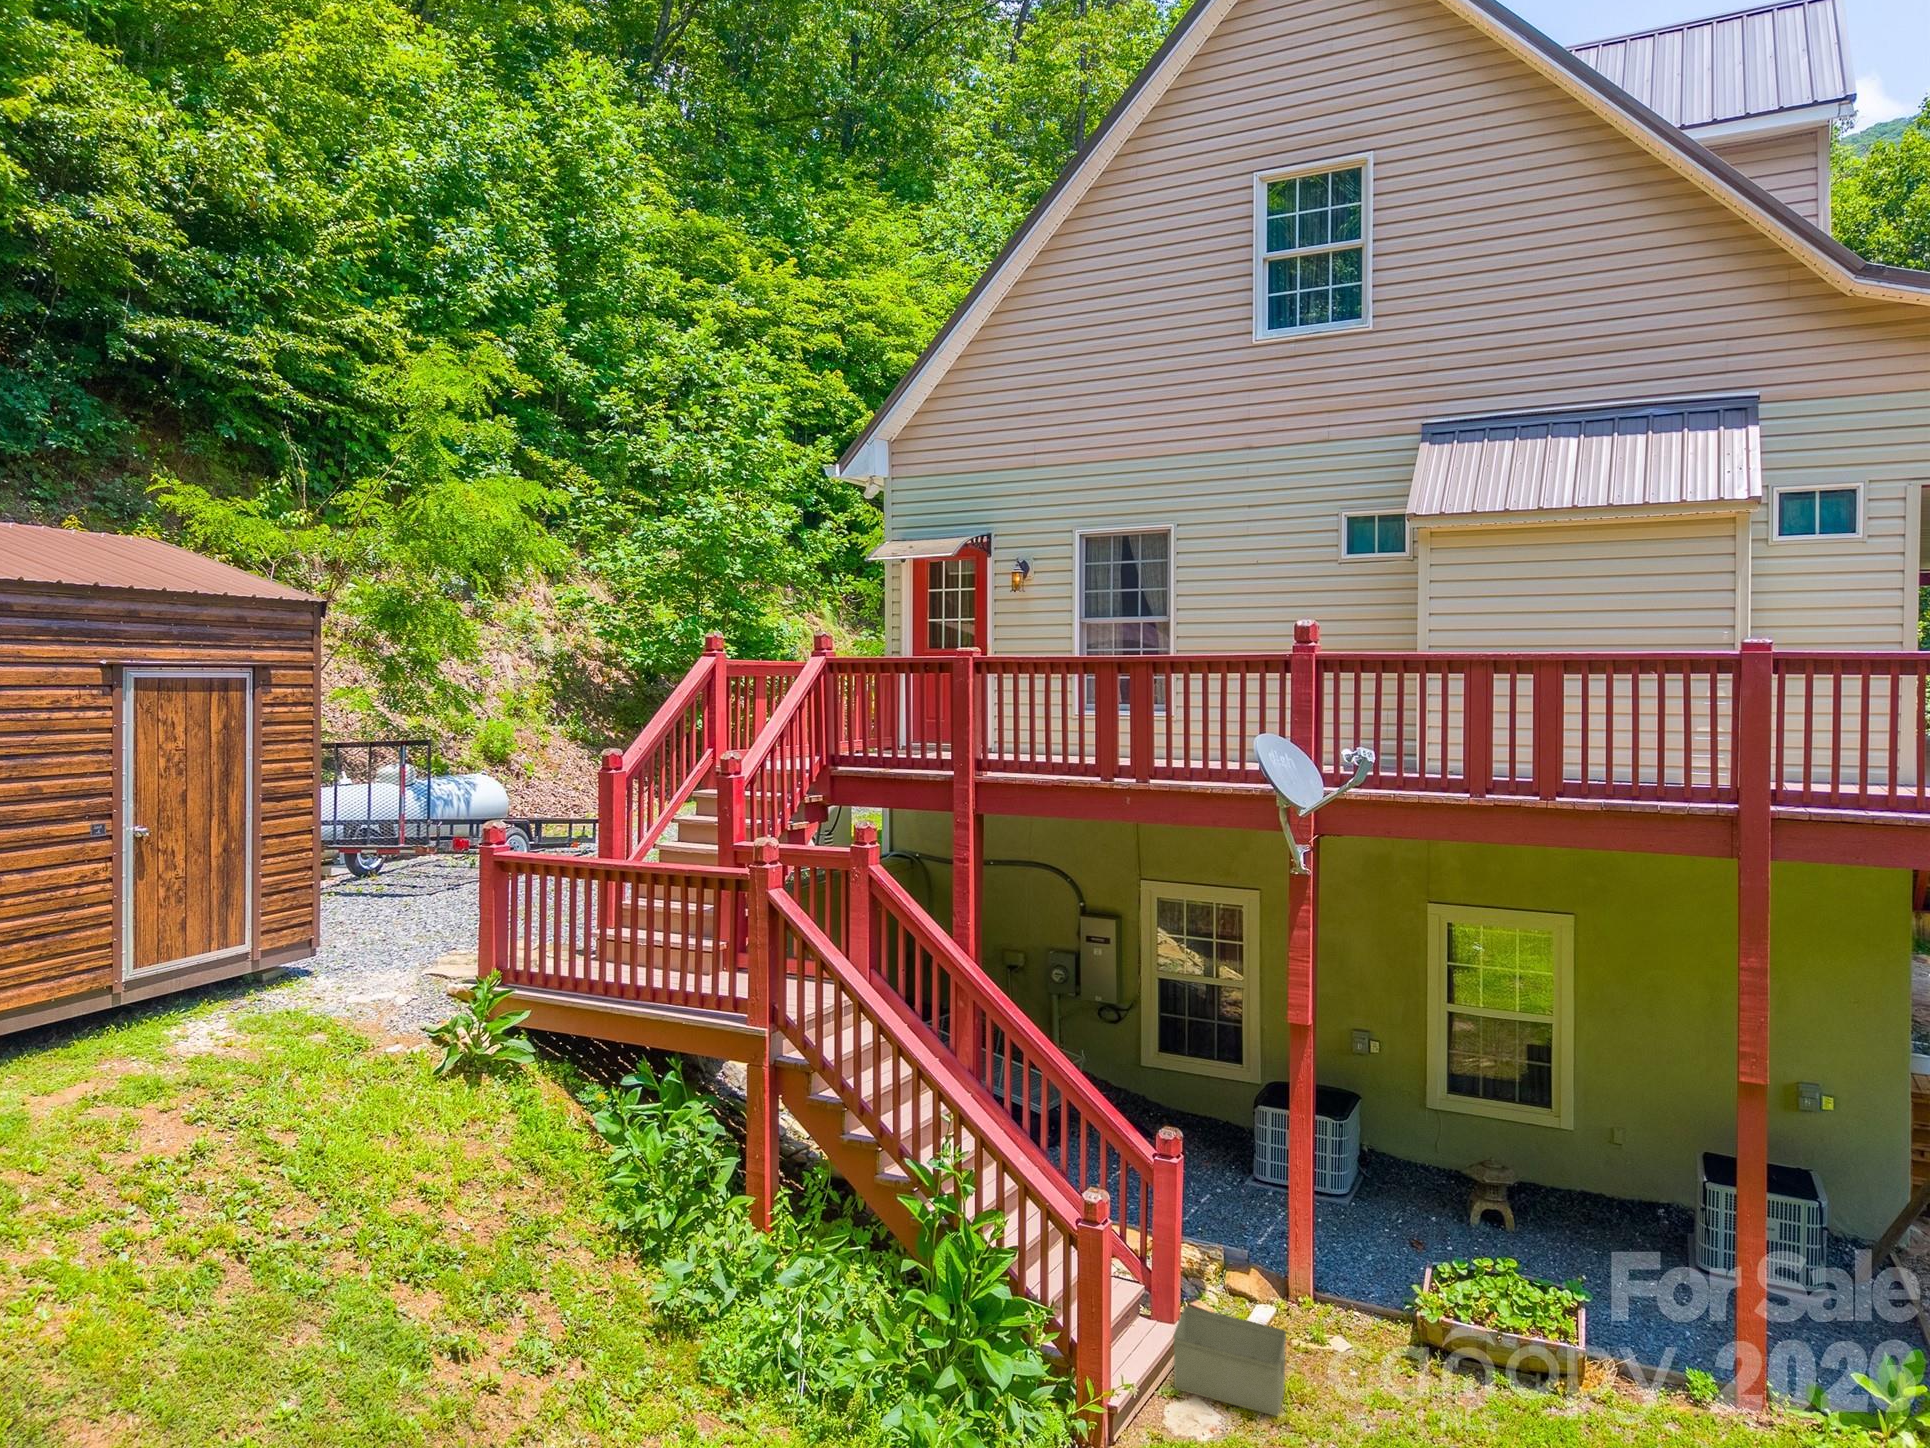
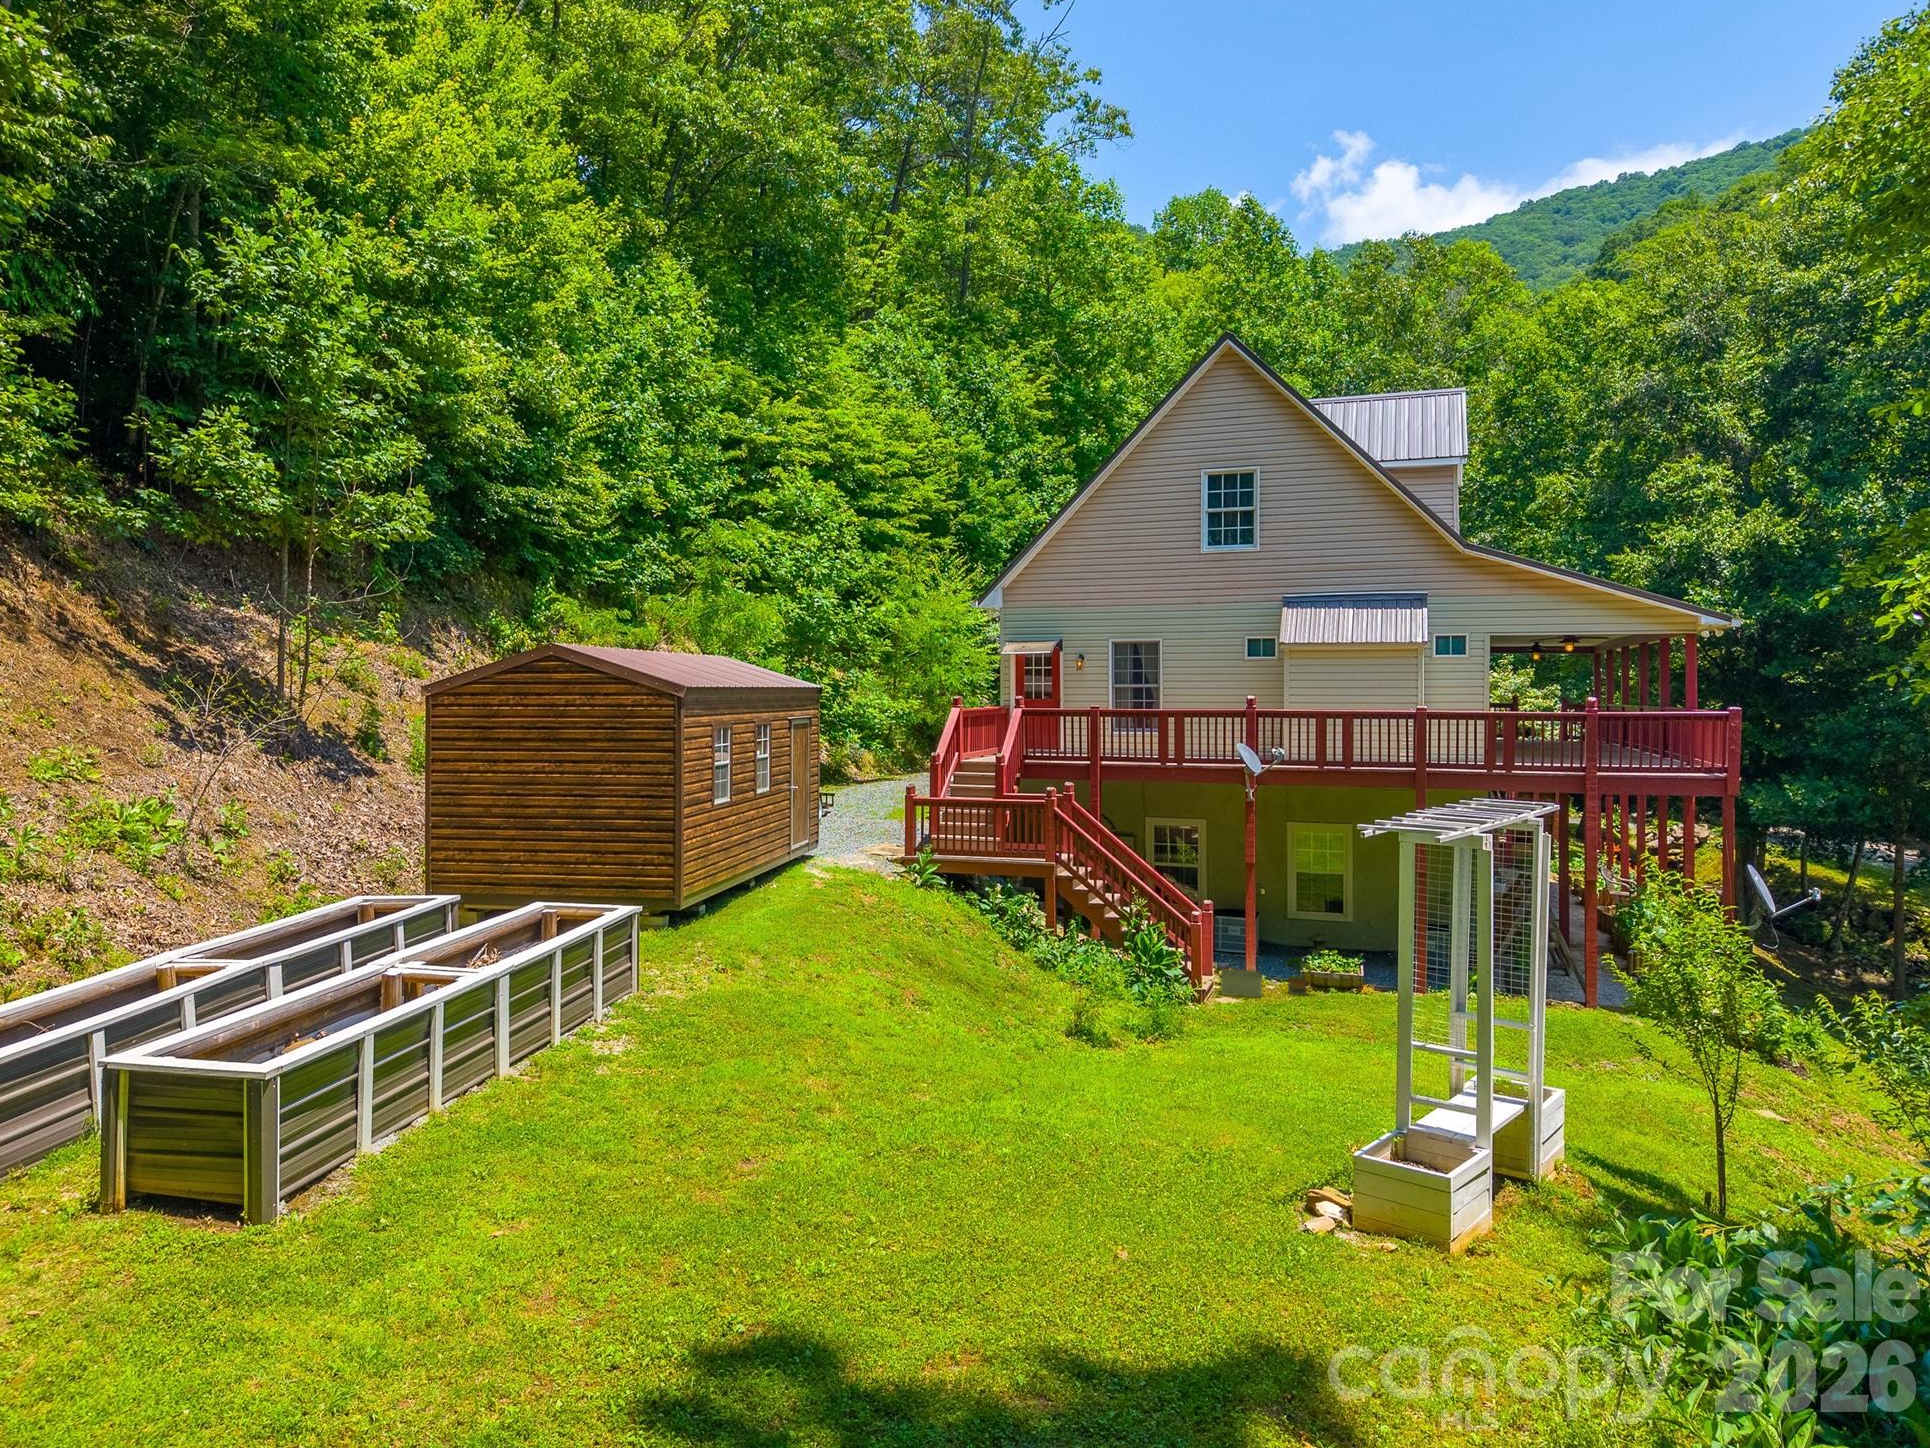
potted tree: none [1352,1300,1427,1413] -> present [1286,958,1311,995]

